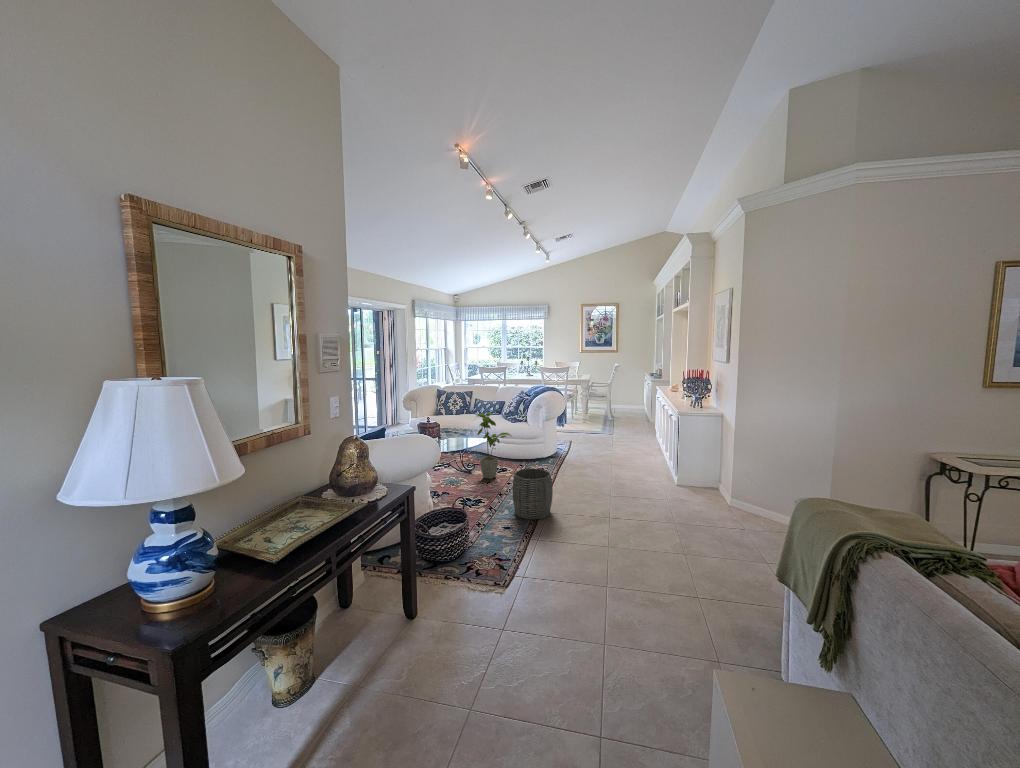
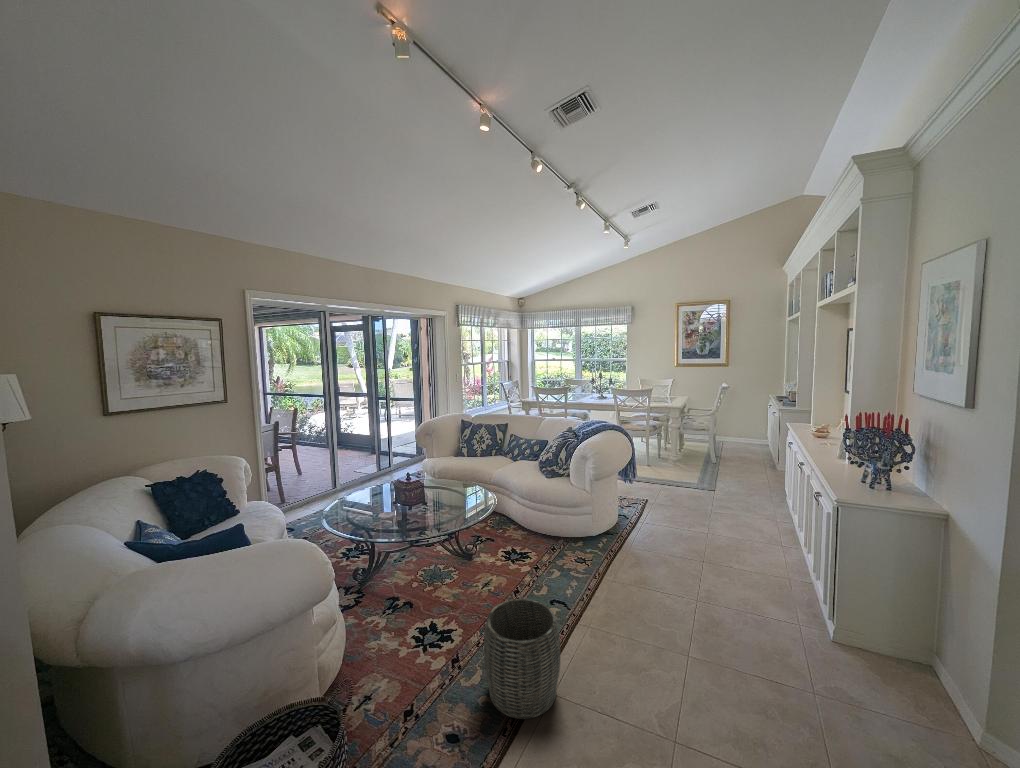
house plant: present [477,413,511,479] -> none [470,473,526,576]

